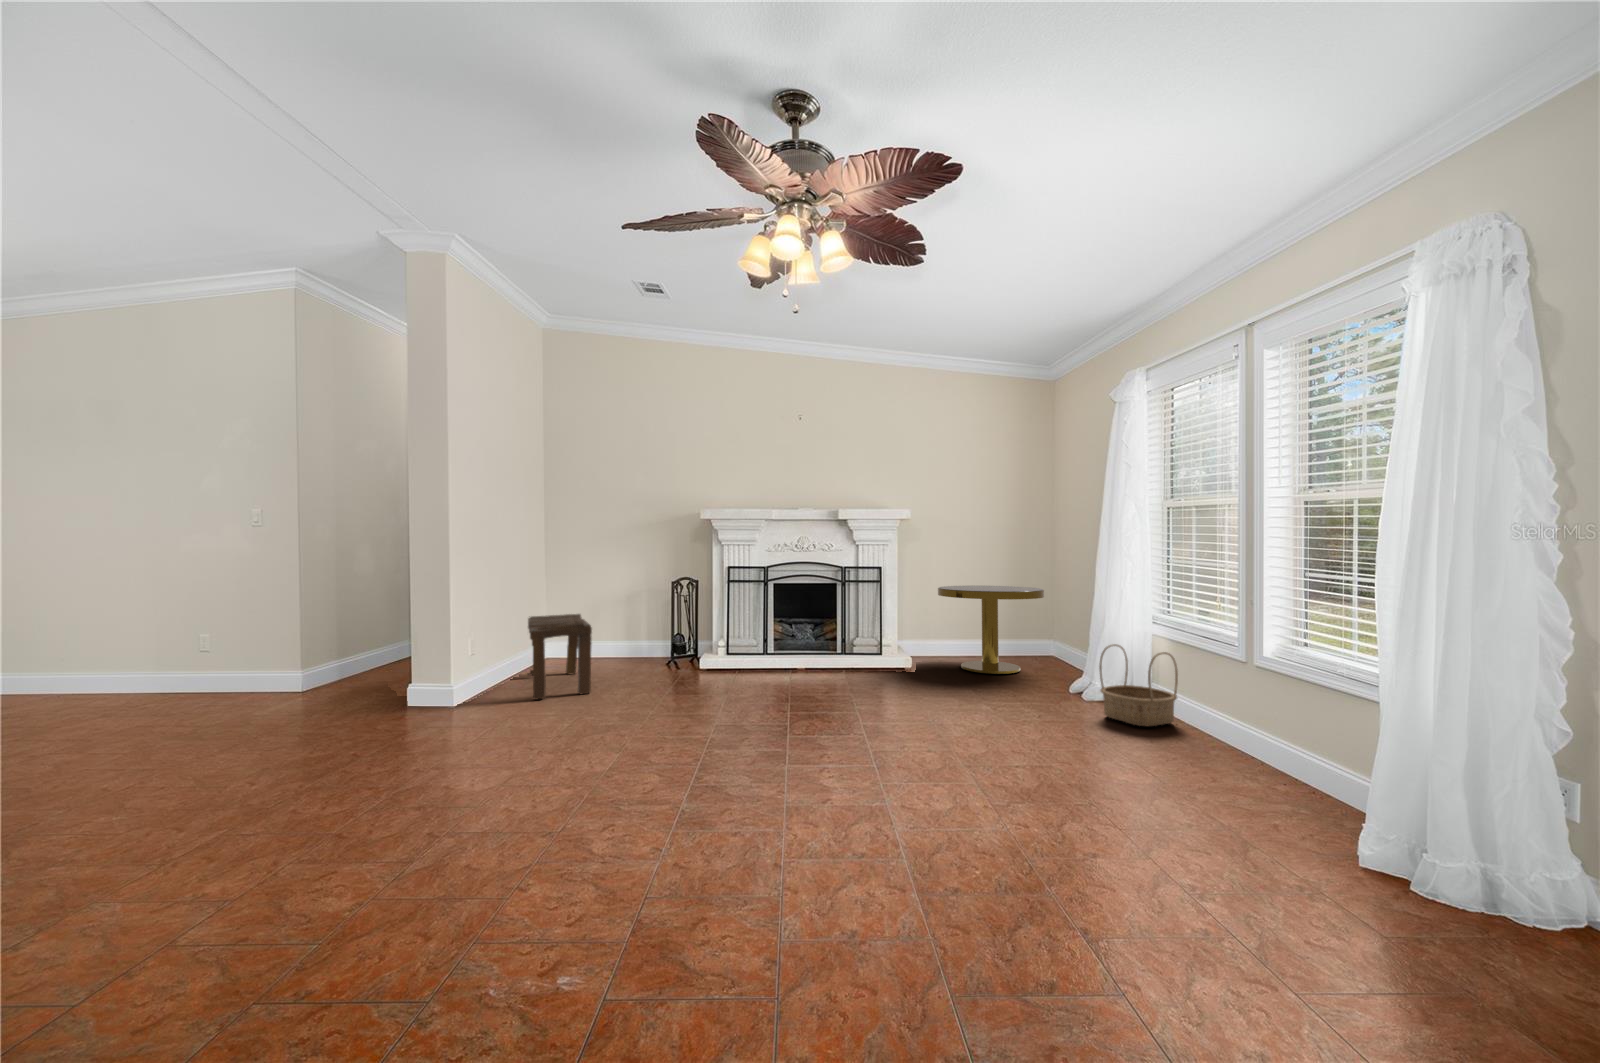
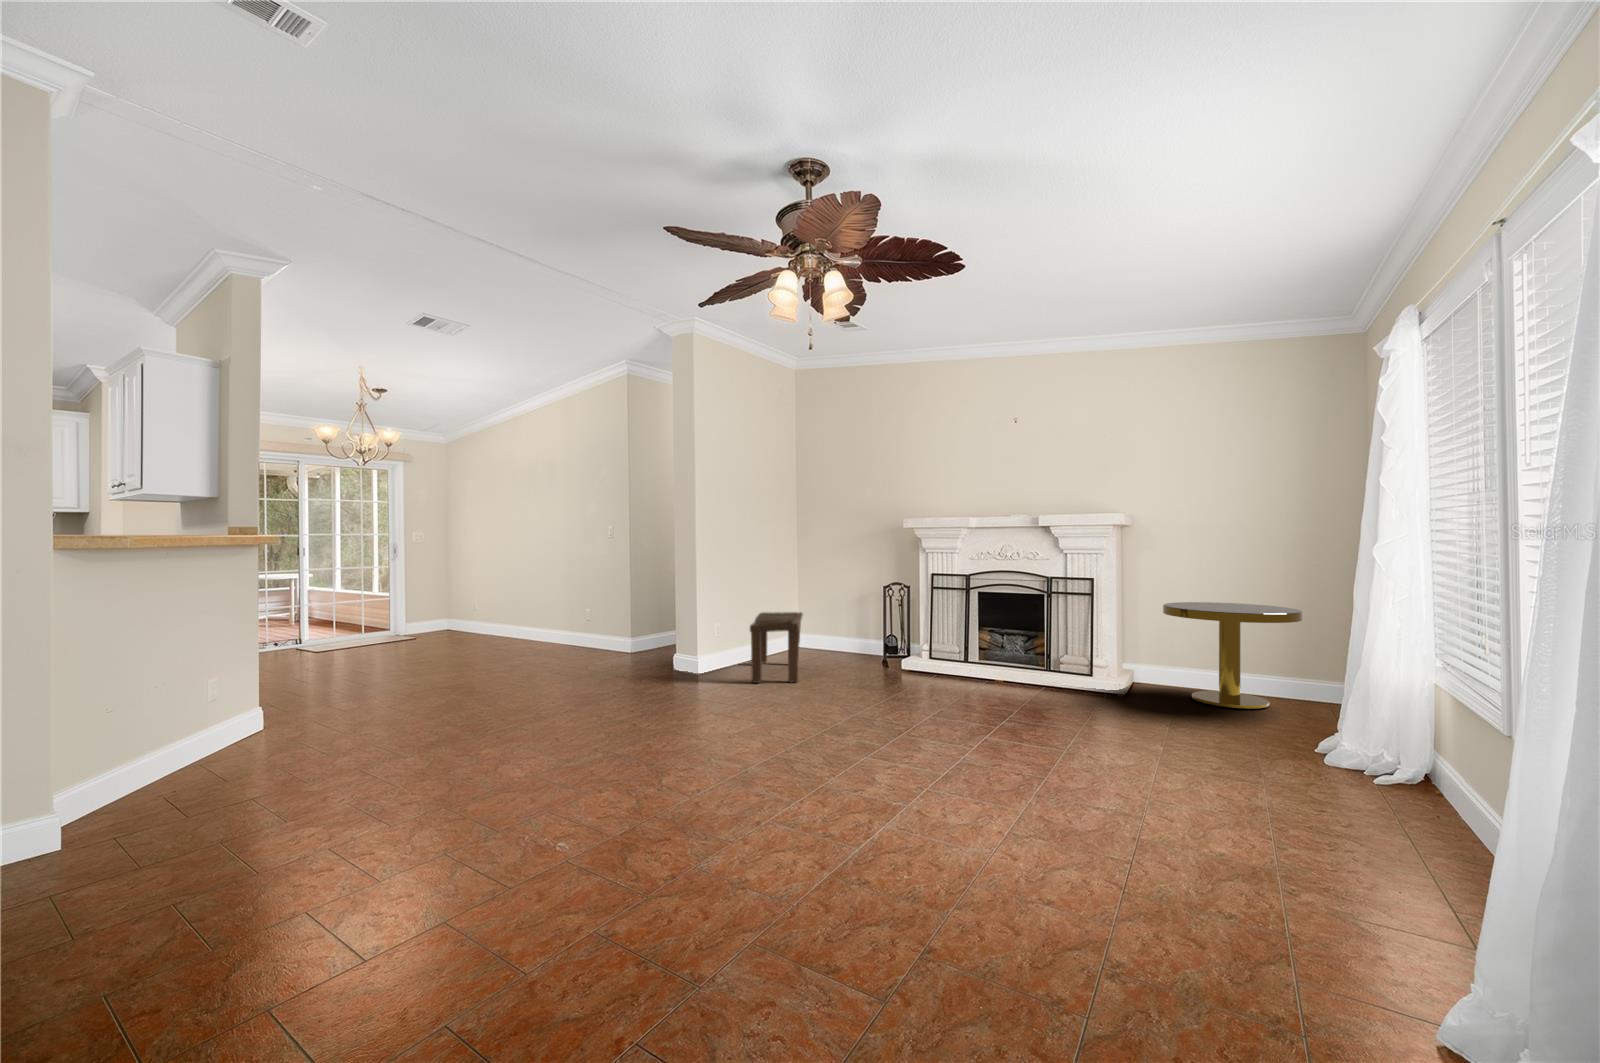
basket: present [1099,644,1178,726] -> none [1297,682,1397,781]

